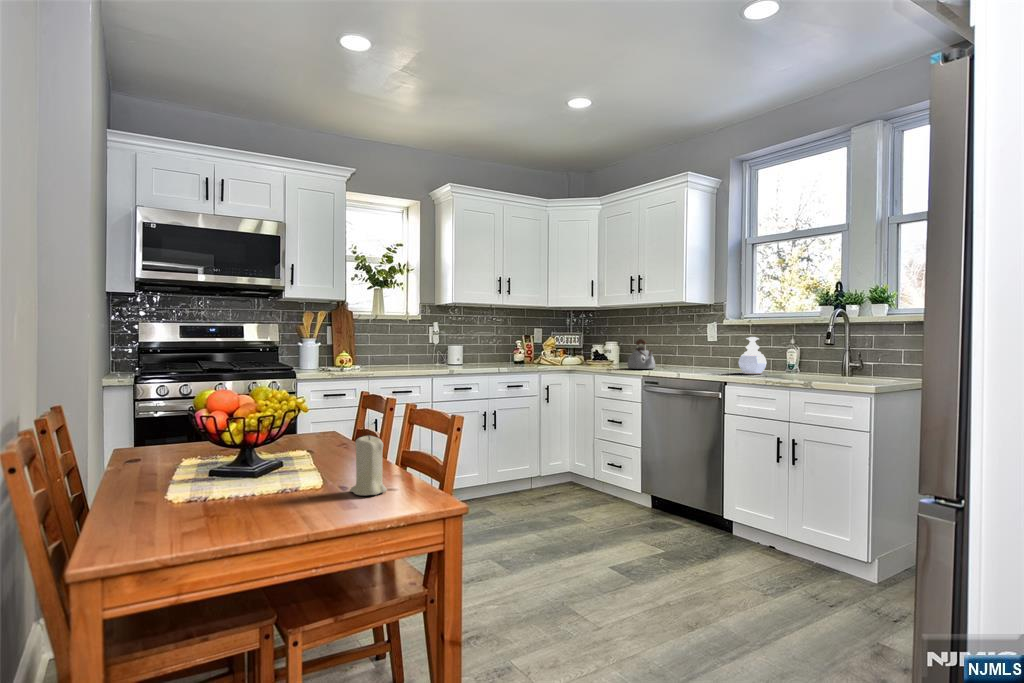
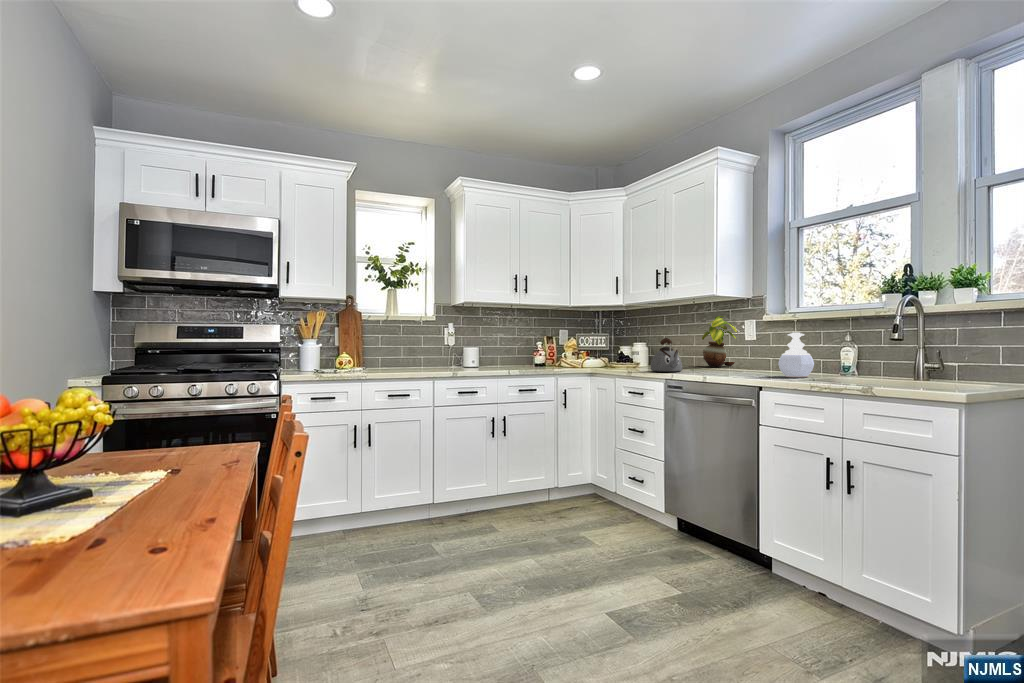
potted plant: none [669,319,702,365] -> present [702,316,737,367]
candle: present [350,435,386,495] -> none [83,464,147,566]

